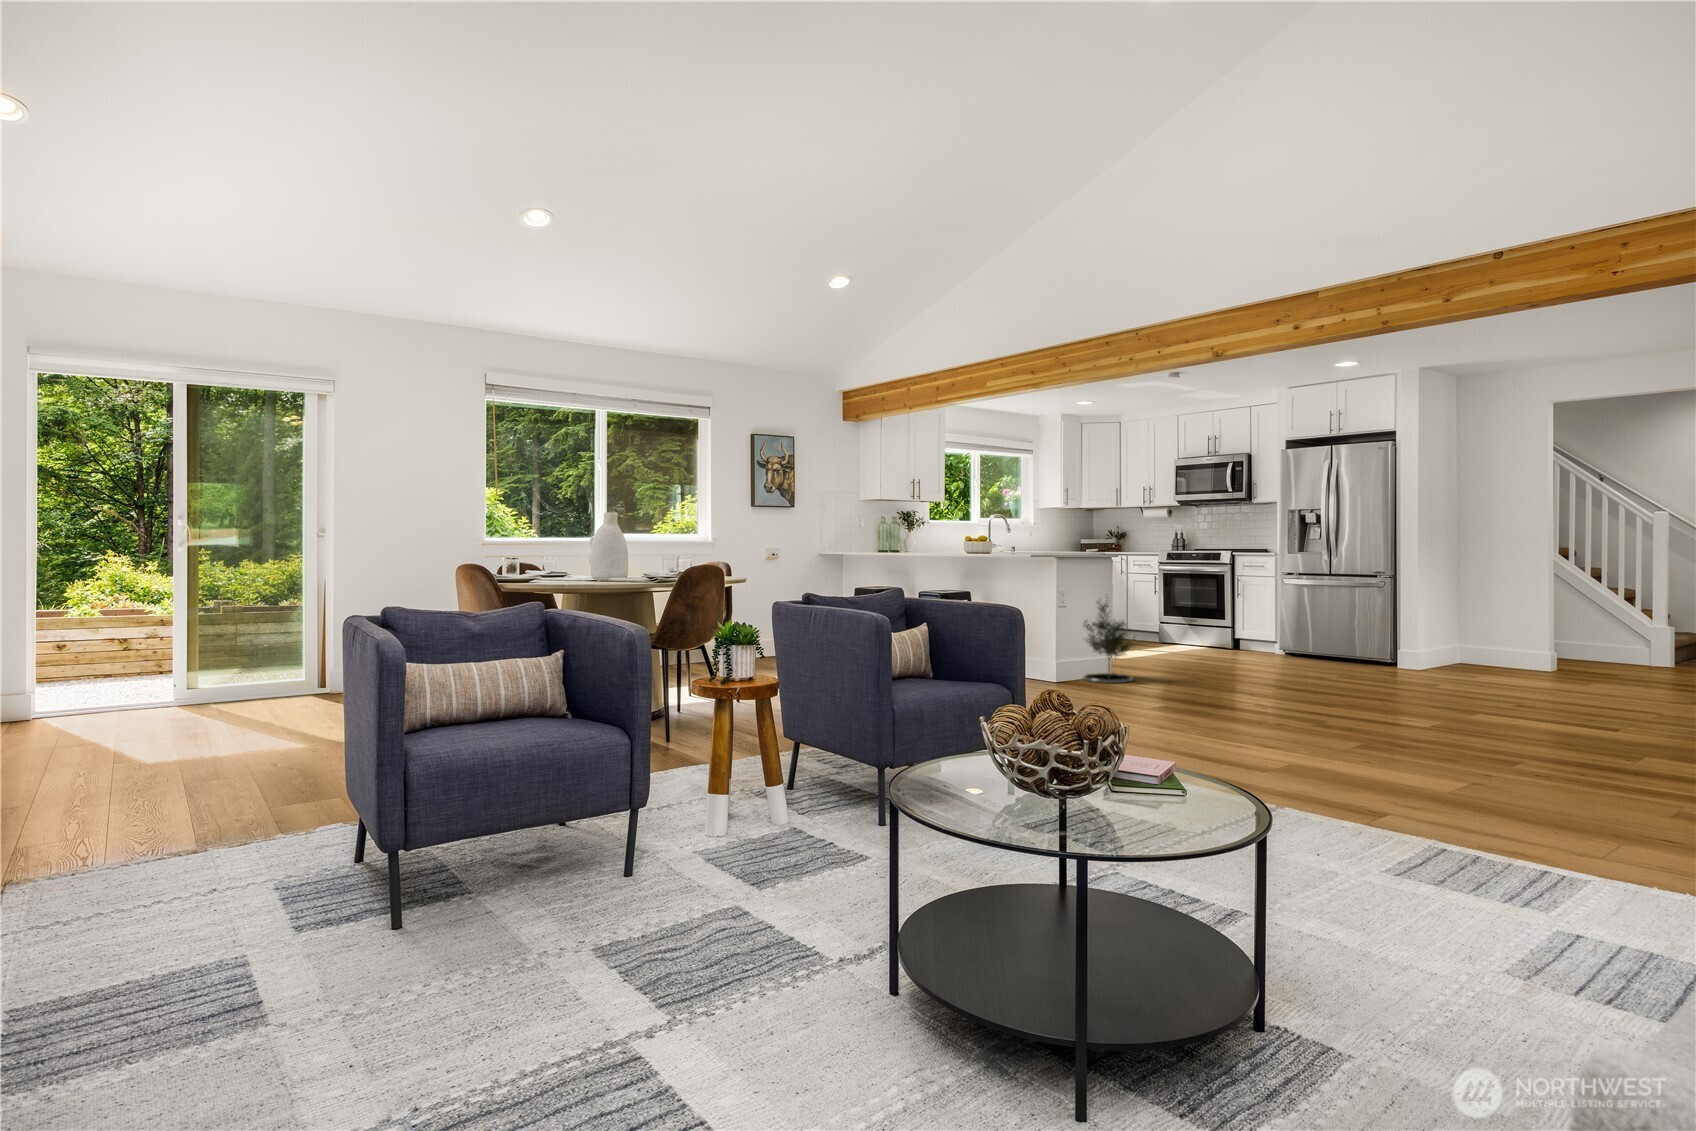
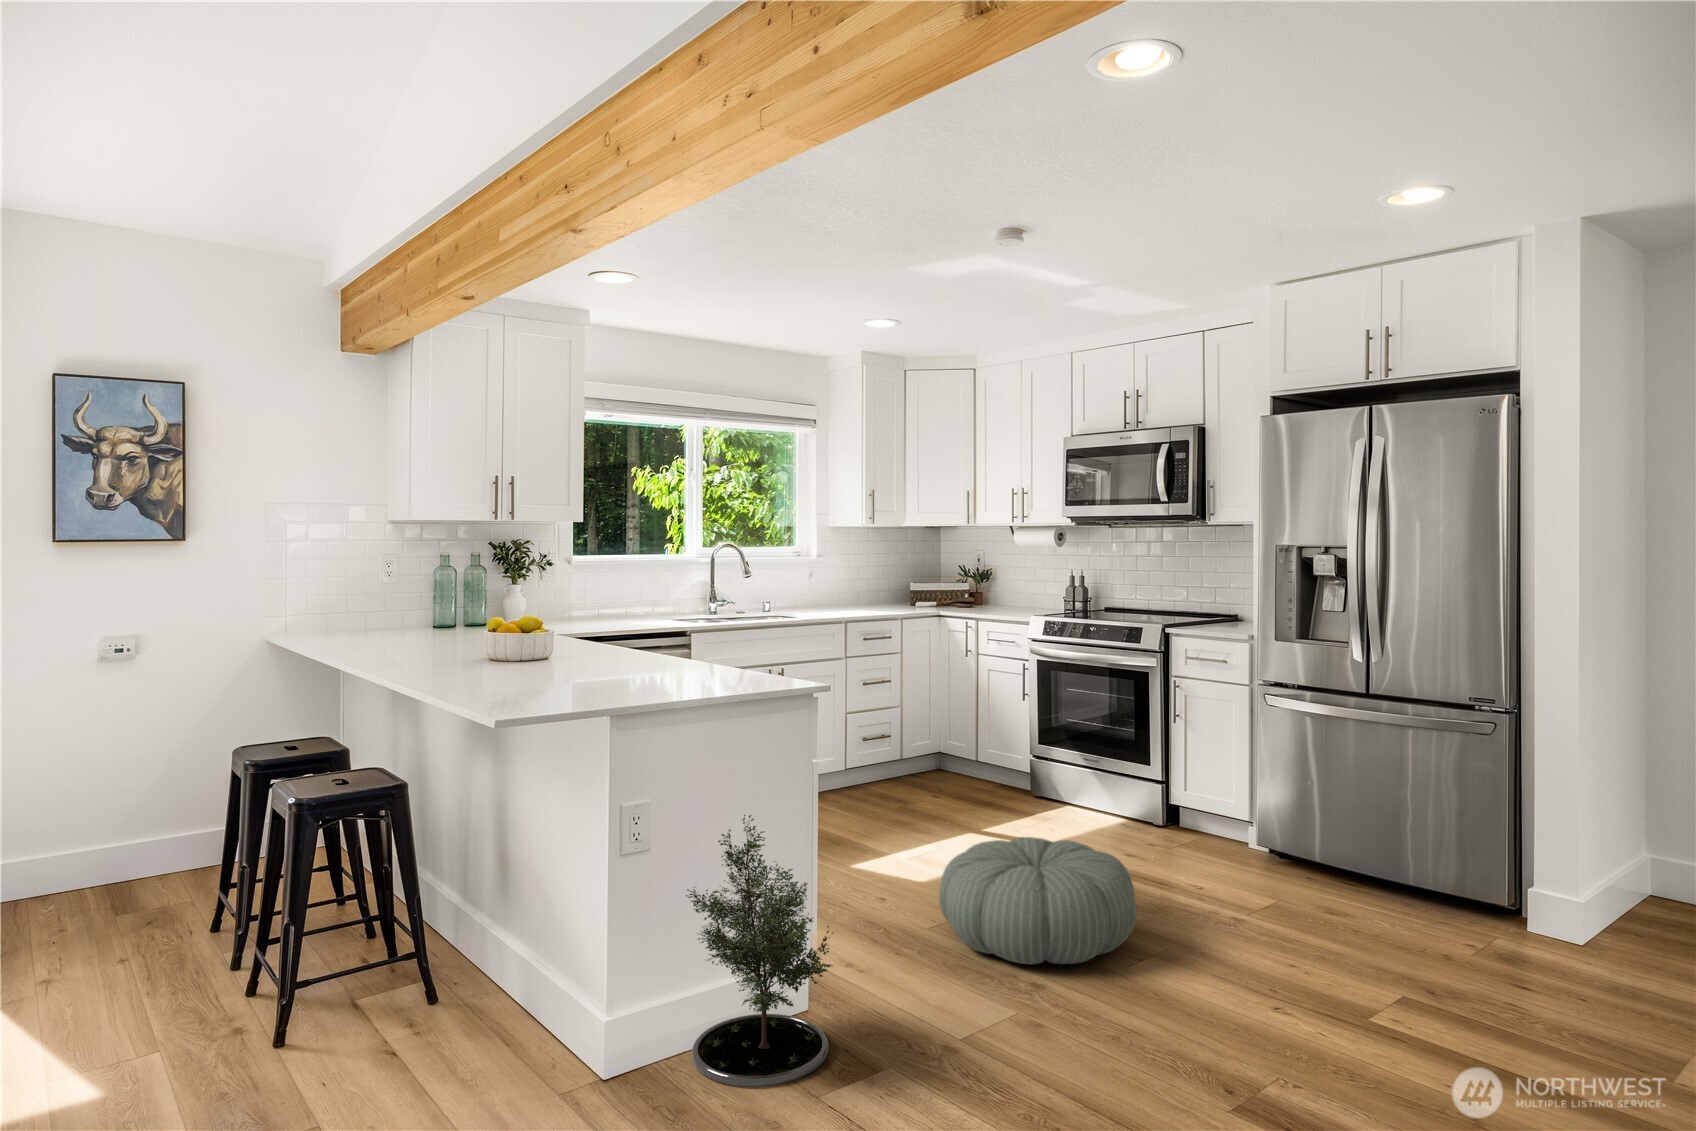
pouf: none [1150,630,1234,669] -> present [939,837,1137,964]

